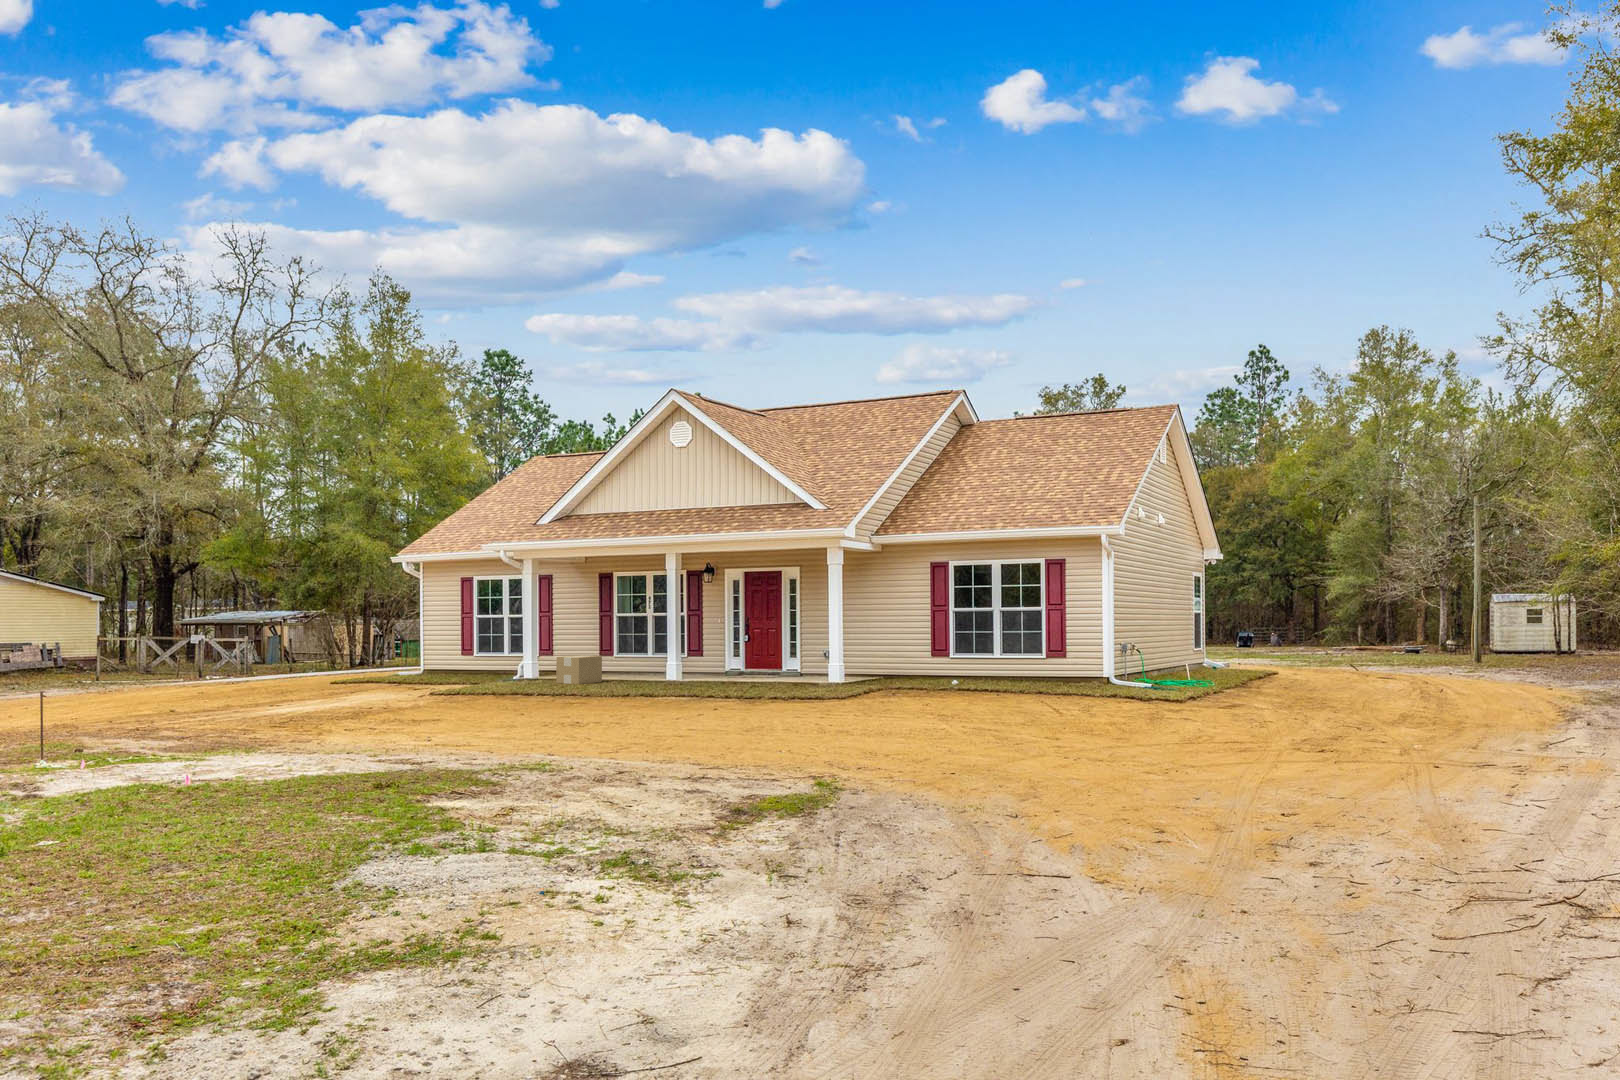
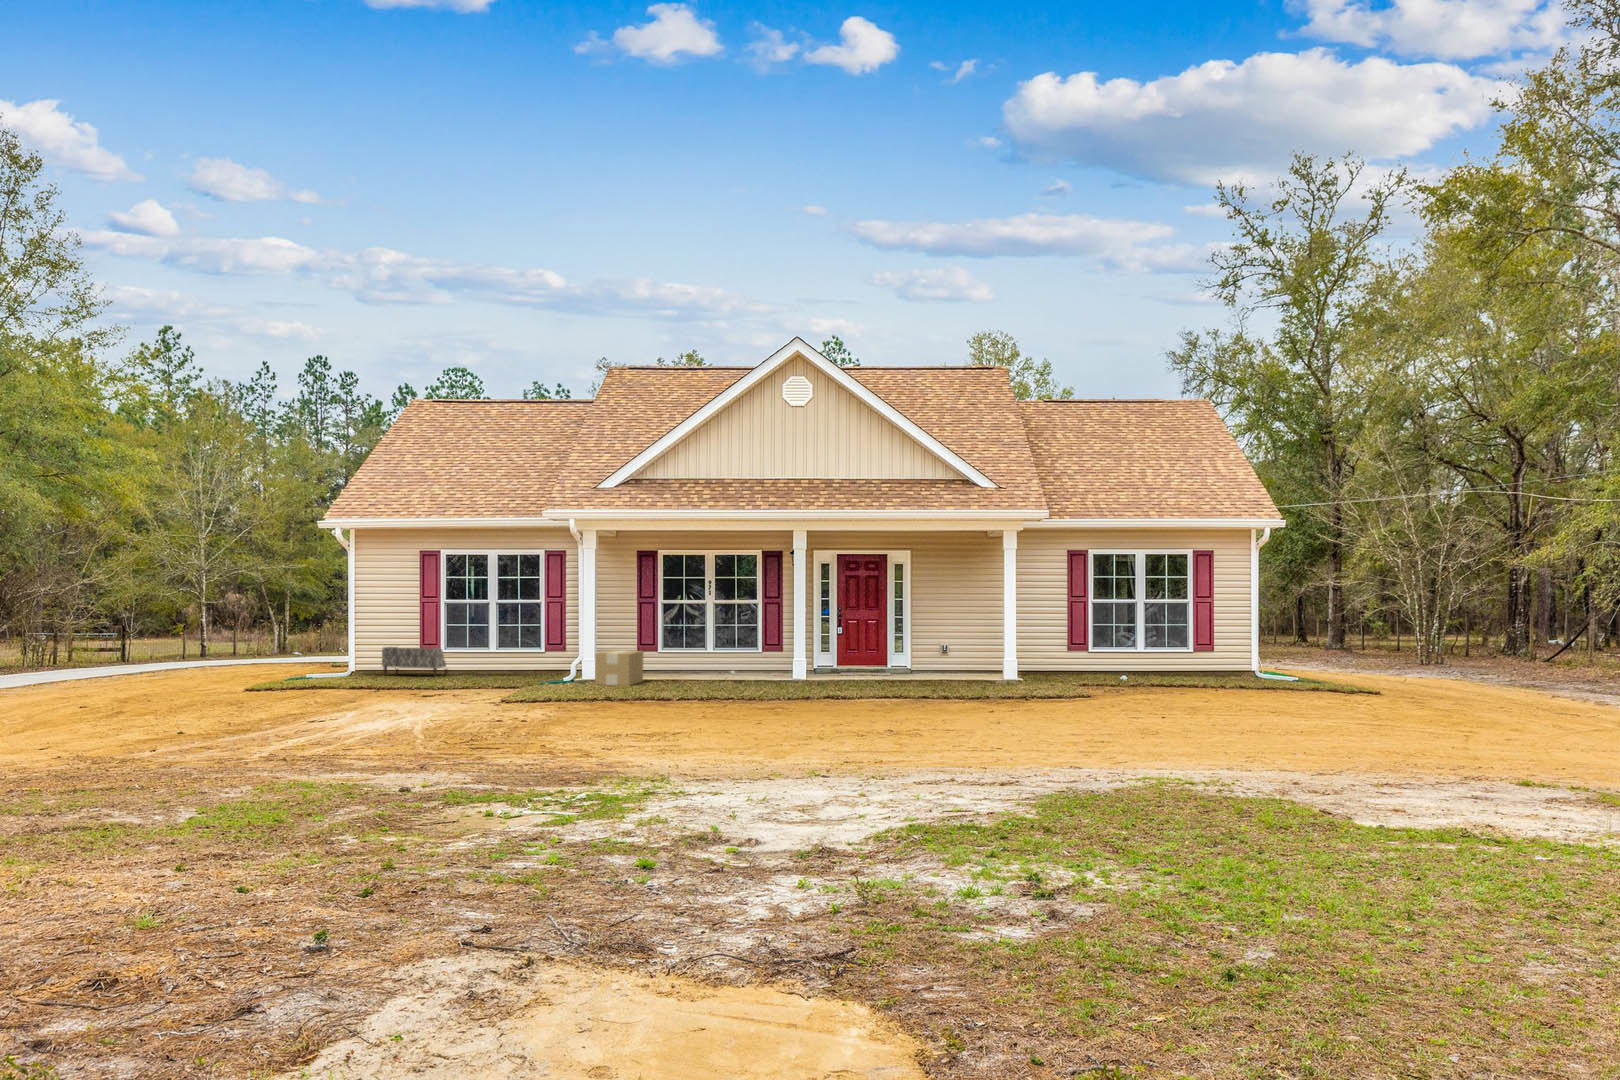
bench: none [430,652,481,677] -> present [382,647,448,677]

